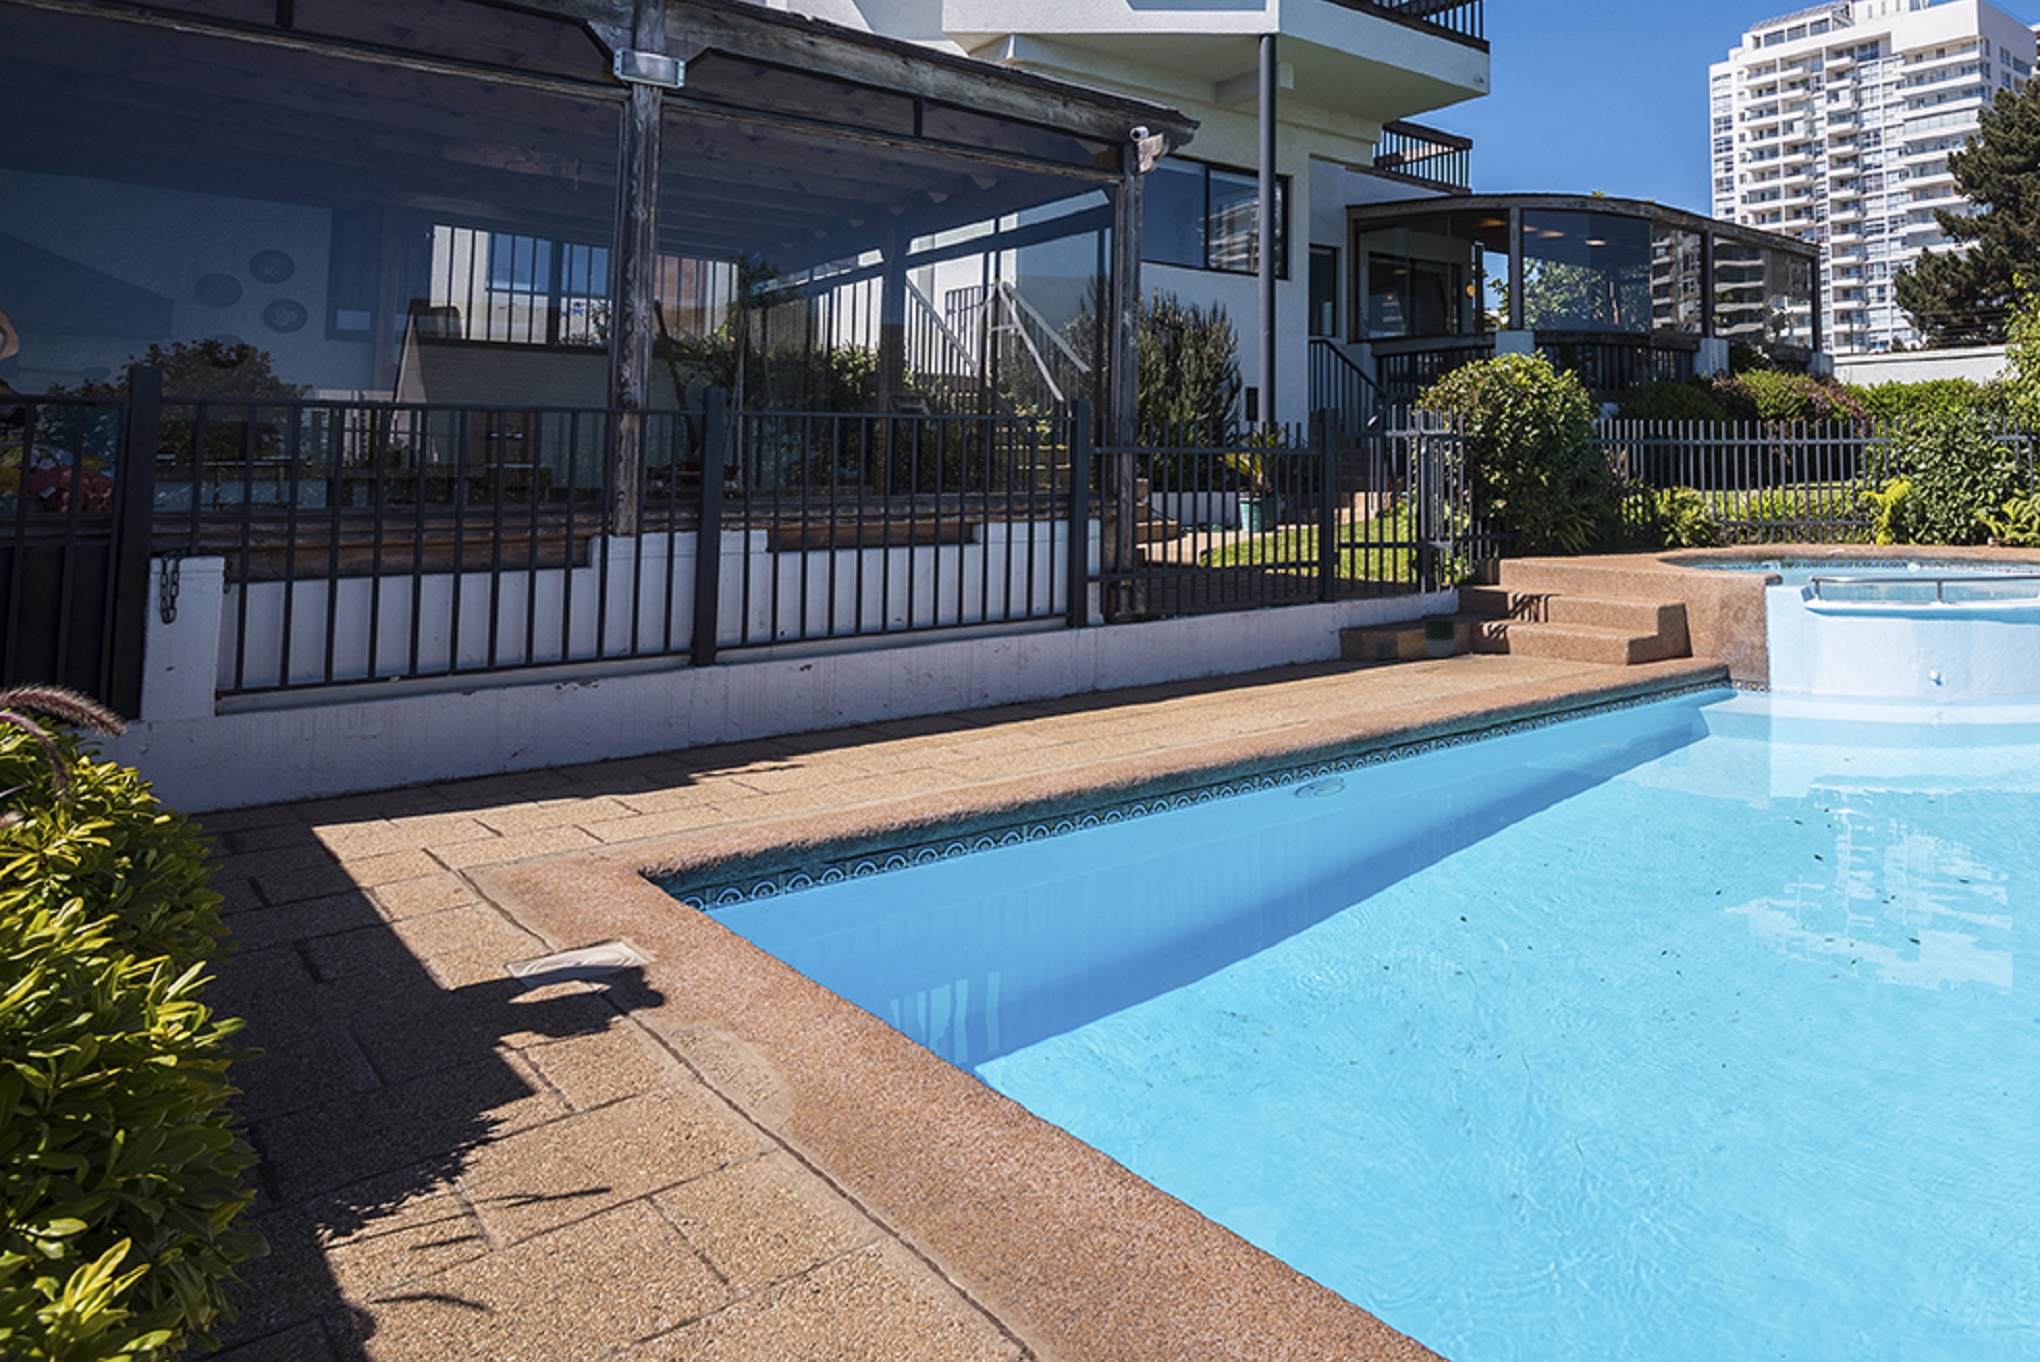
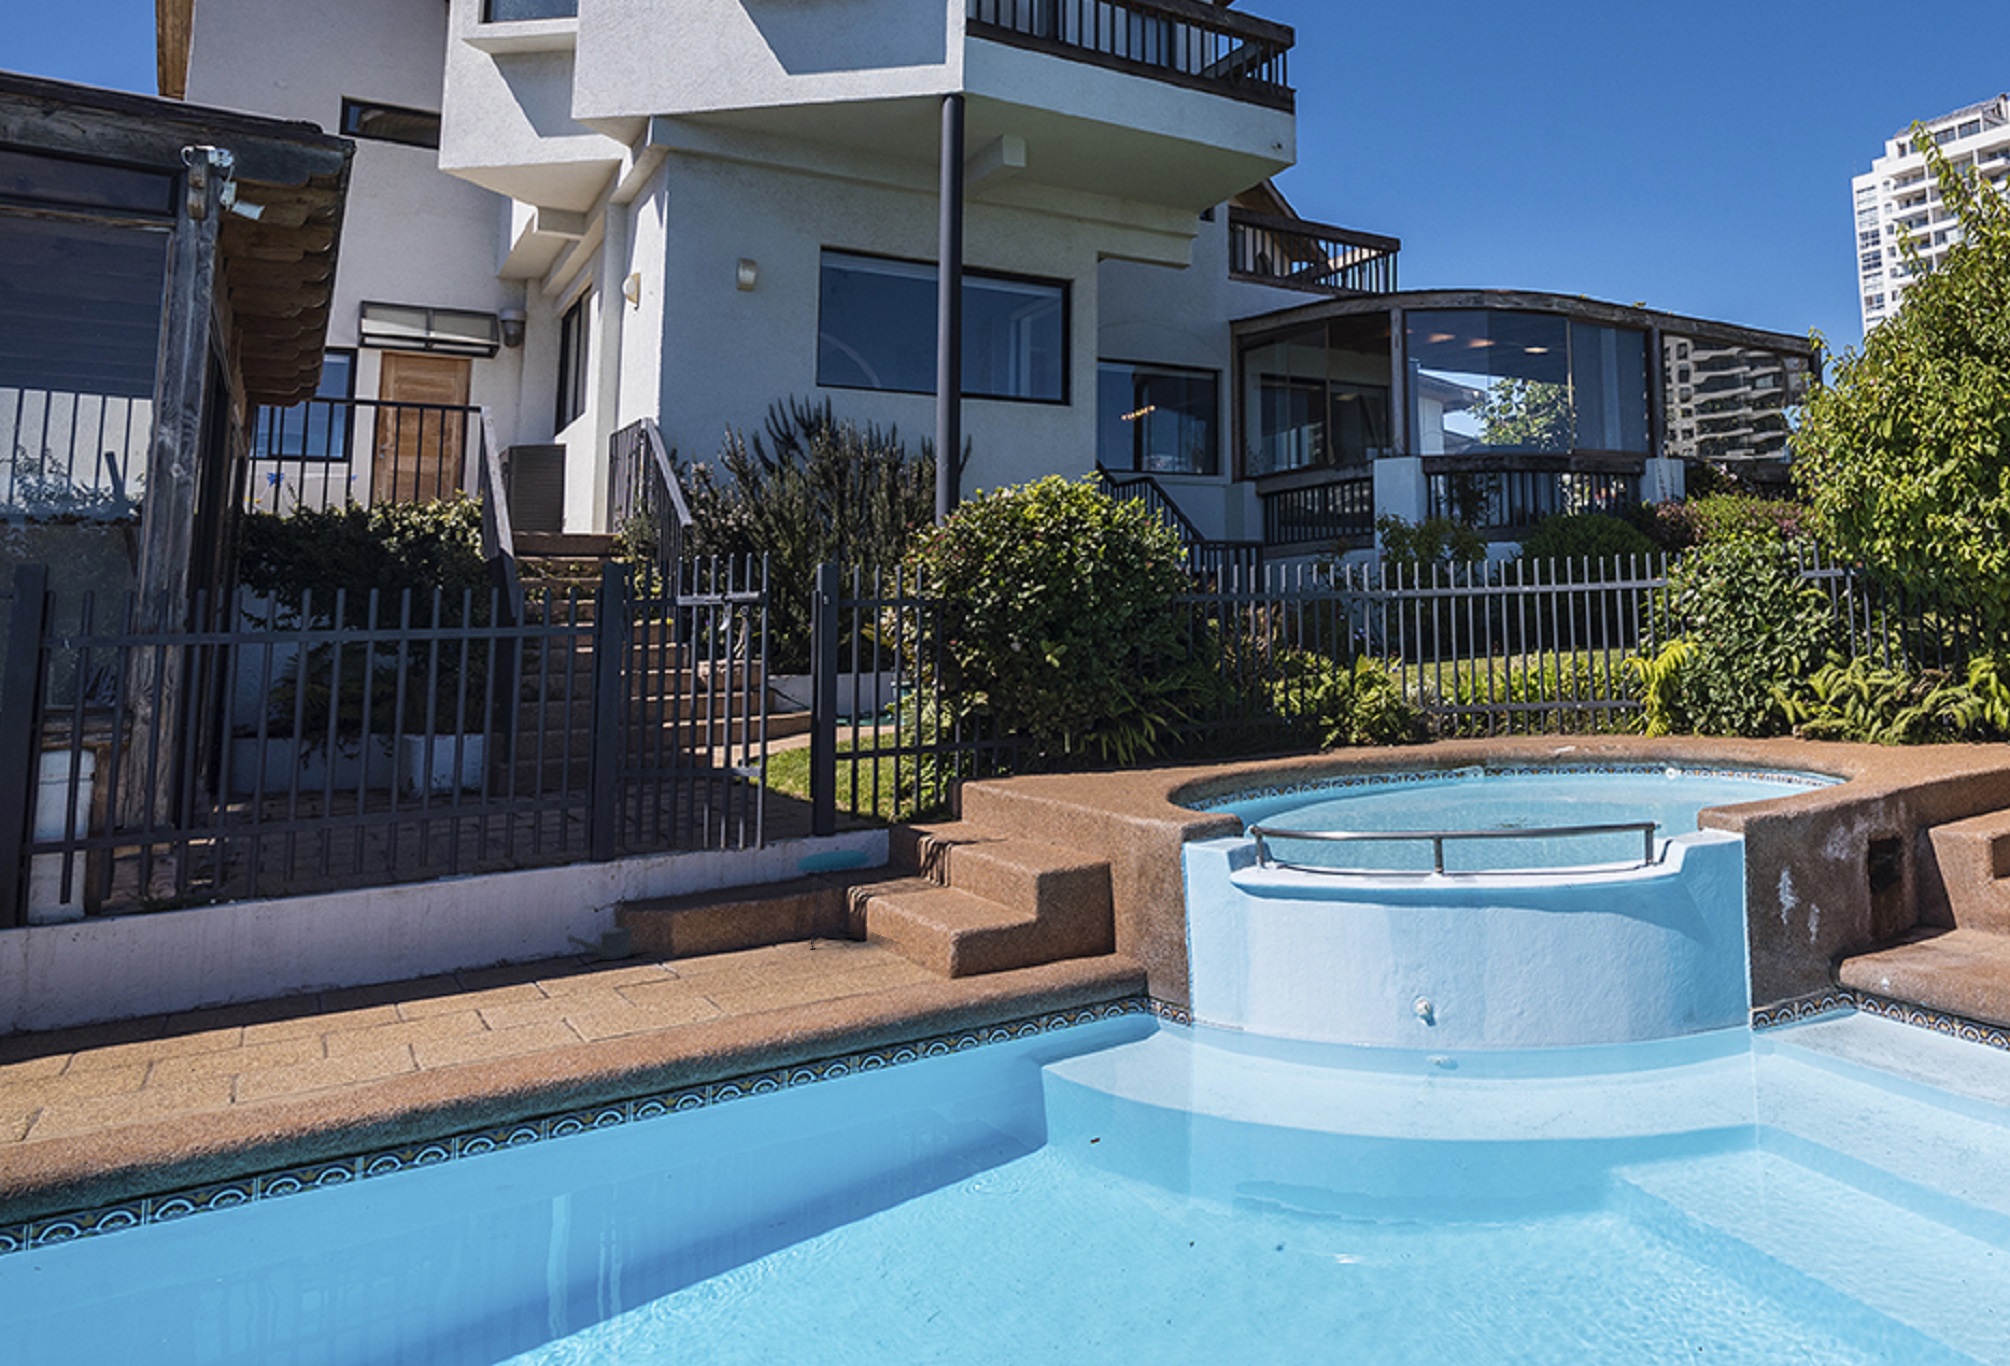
stool: none [1480,596,1529,655] -> present [795,850,870,949]
planter: present [1424,620,1456,657] -> none [676,893,731,956]

